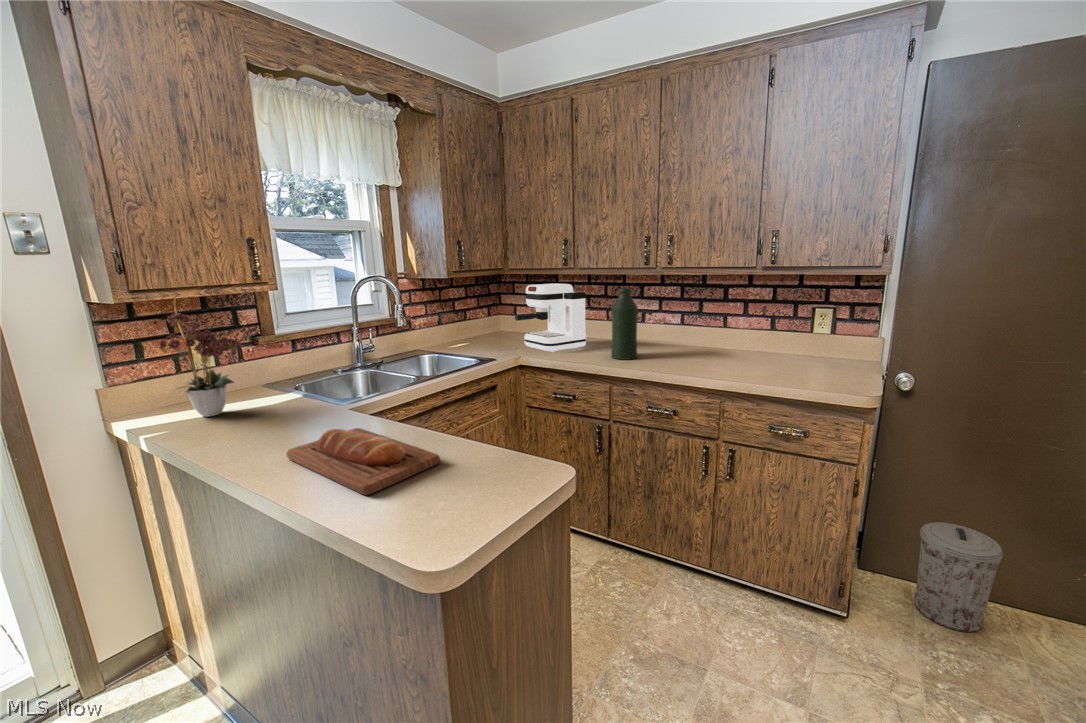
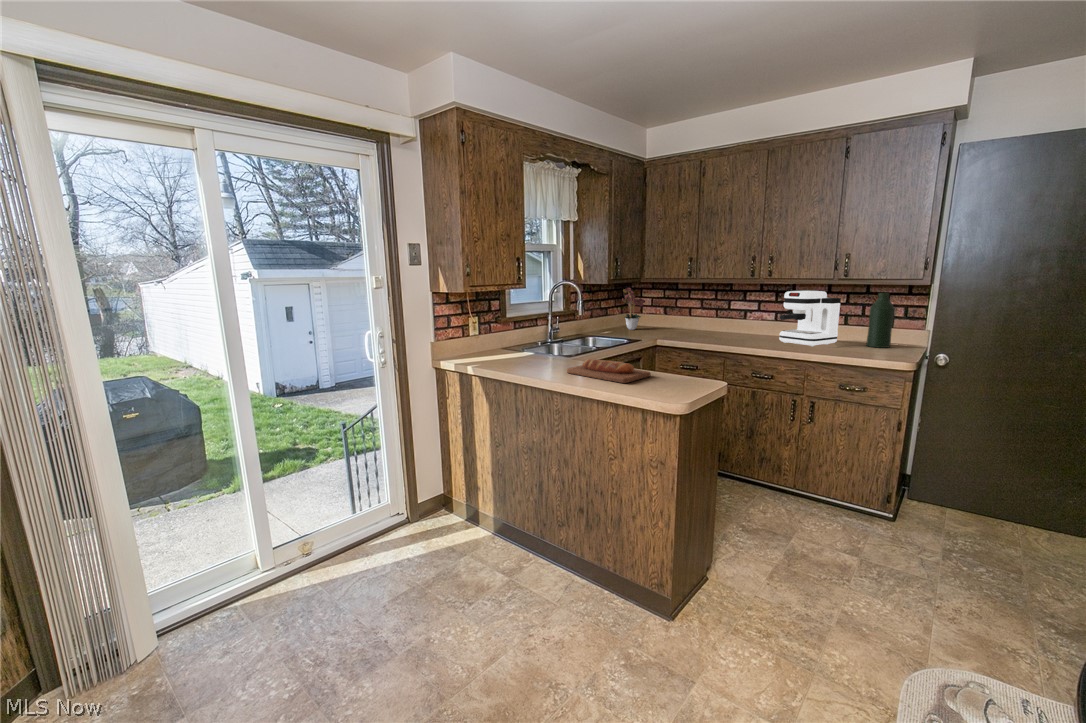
coffee maker: present [515,284,586,352] -> present [779,291,841,346]
bottle: present [611,288,638,359] -> present [866,293,895,348]
flower arrangement: present [160,313,243,417] -> present [622,288,645,330]
trash can: present [915,522,1003,632] -> none [947,460,1009,532]

